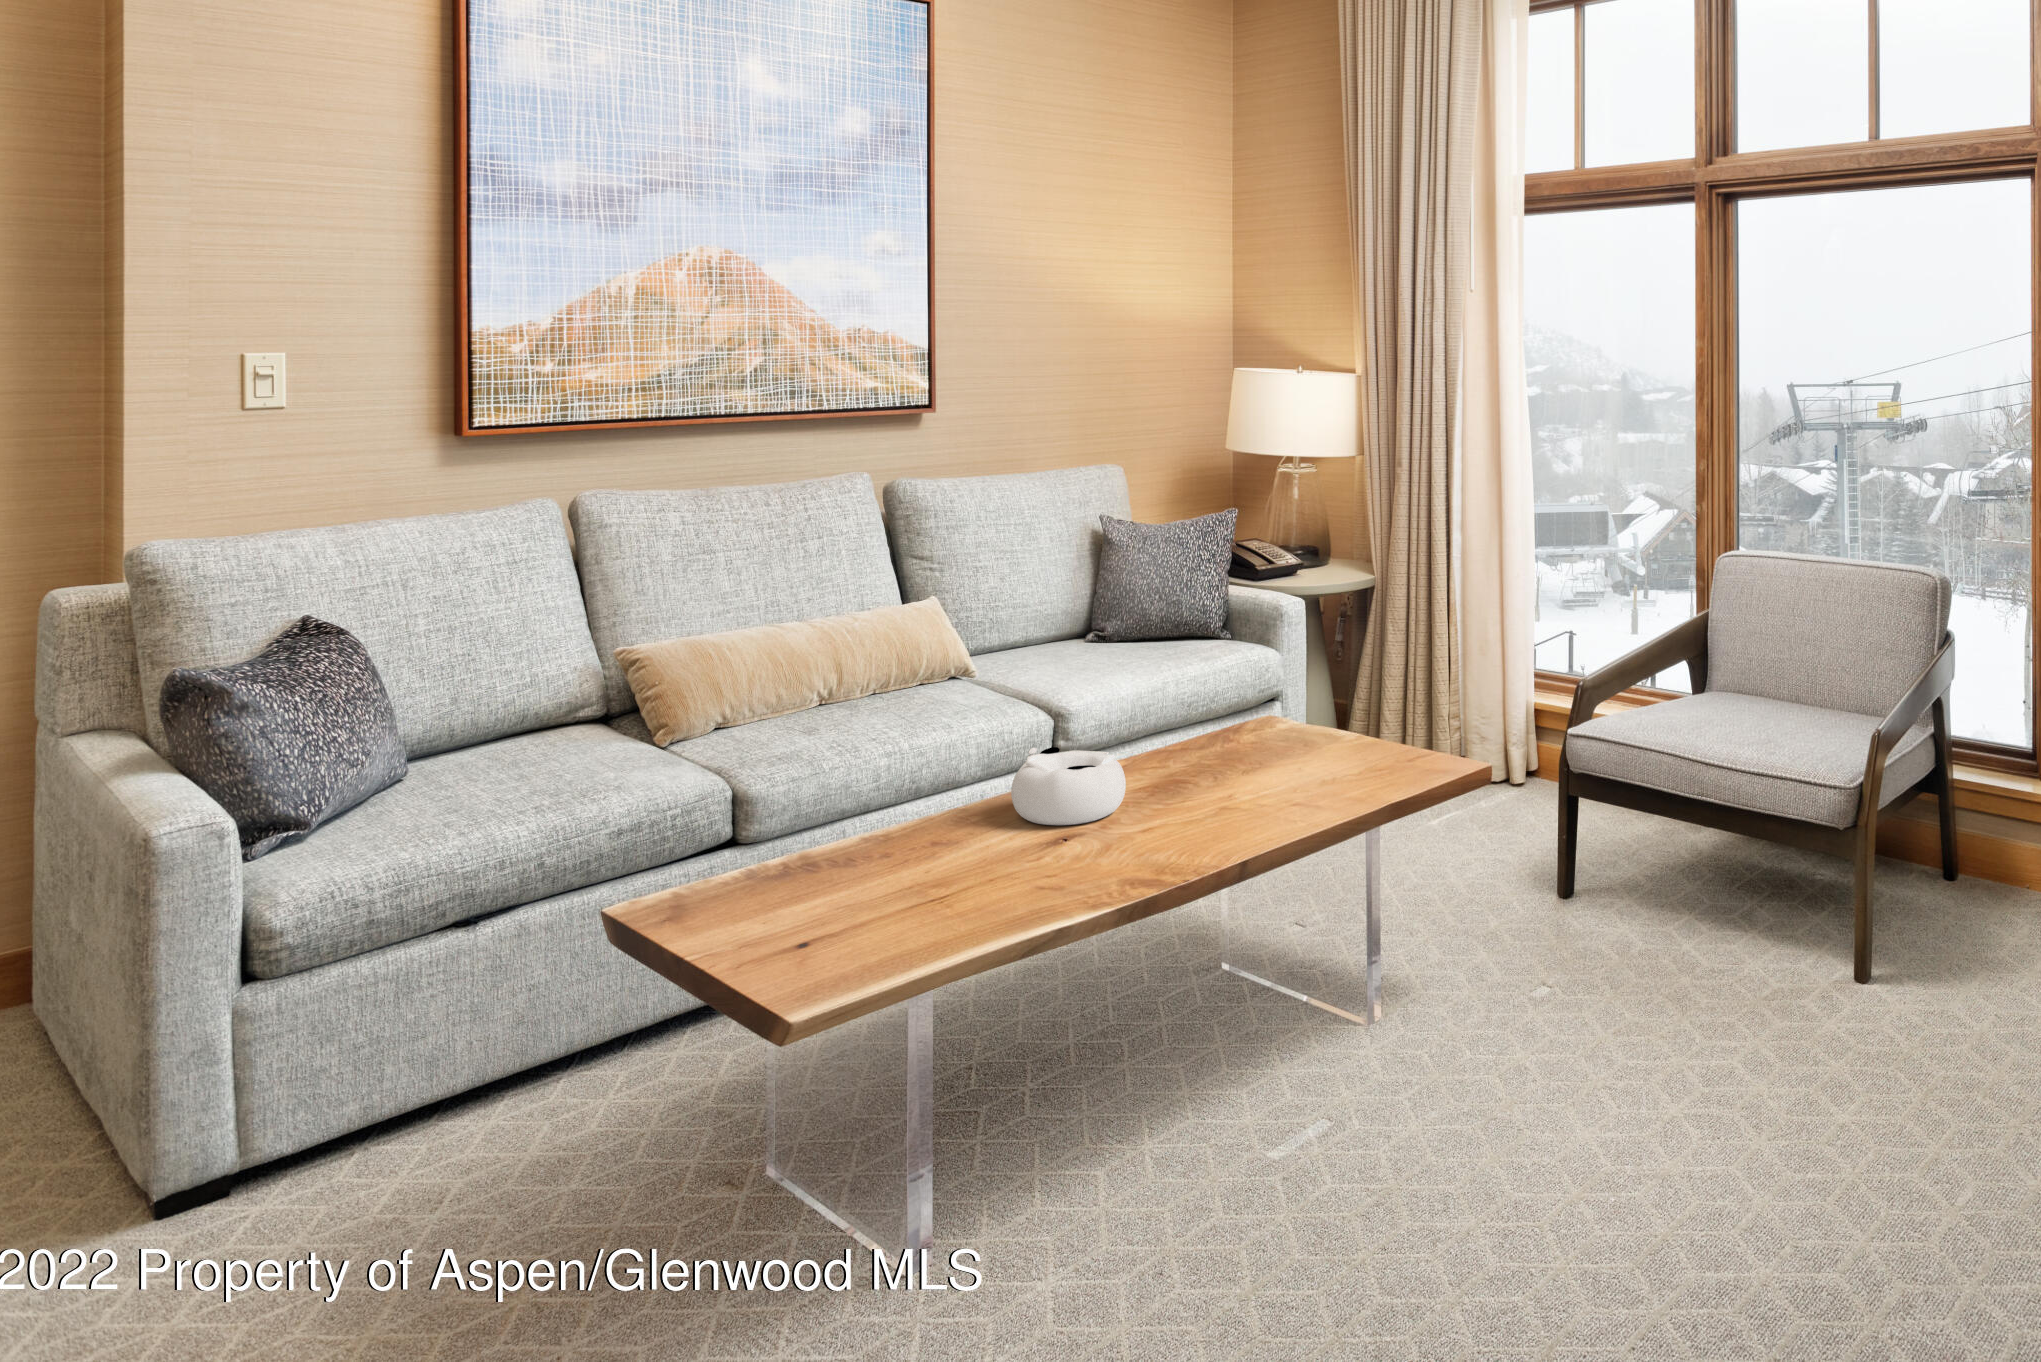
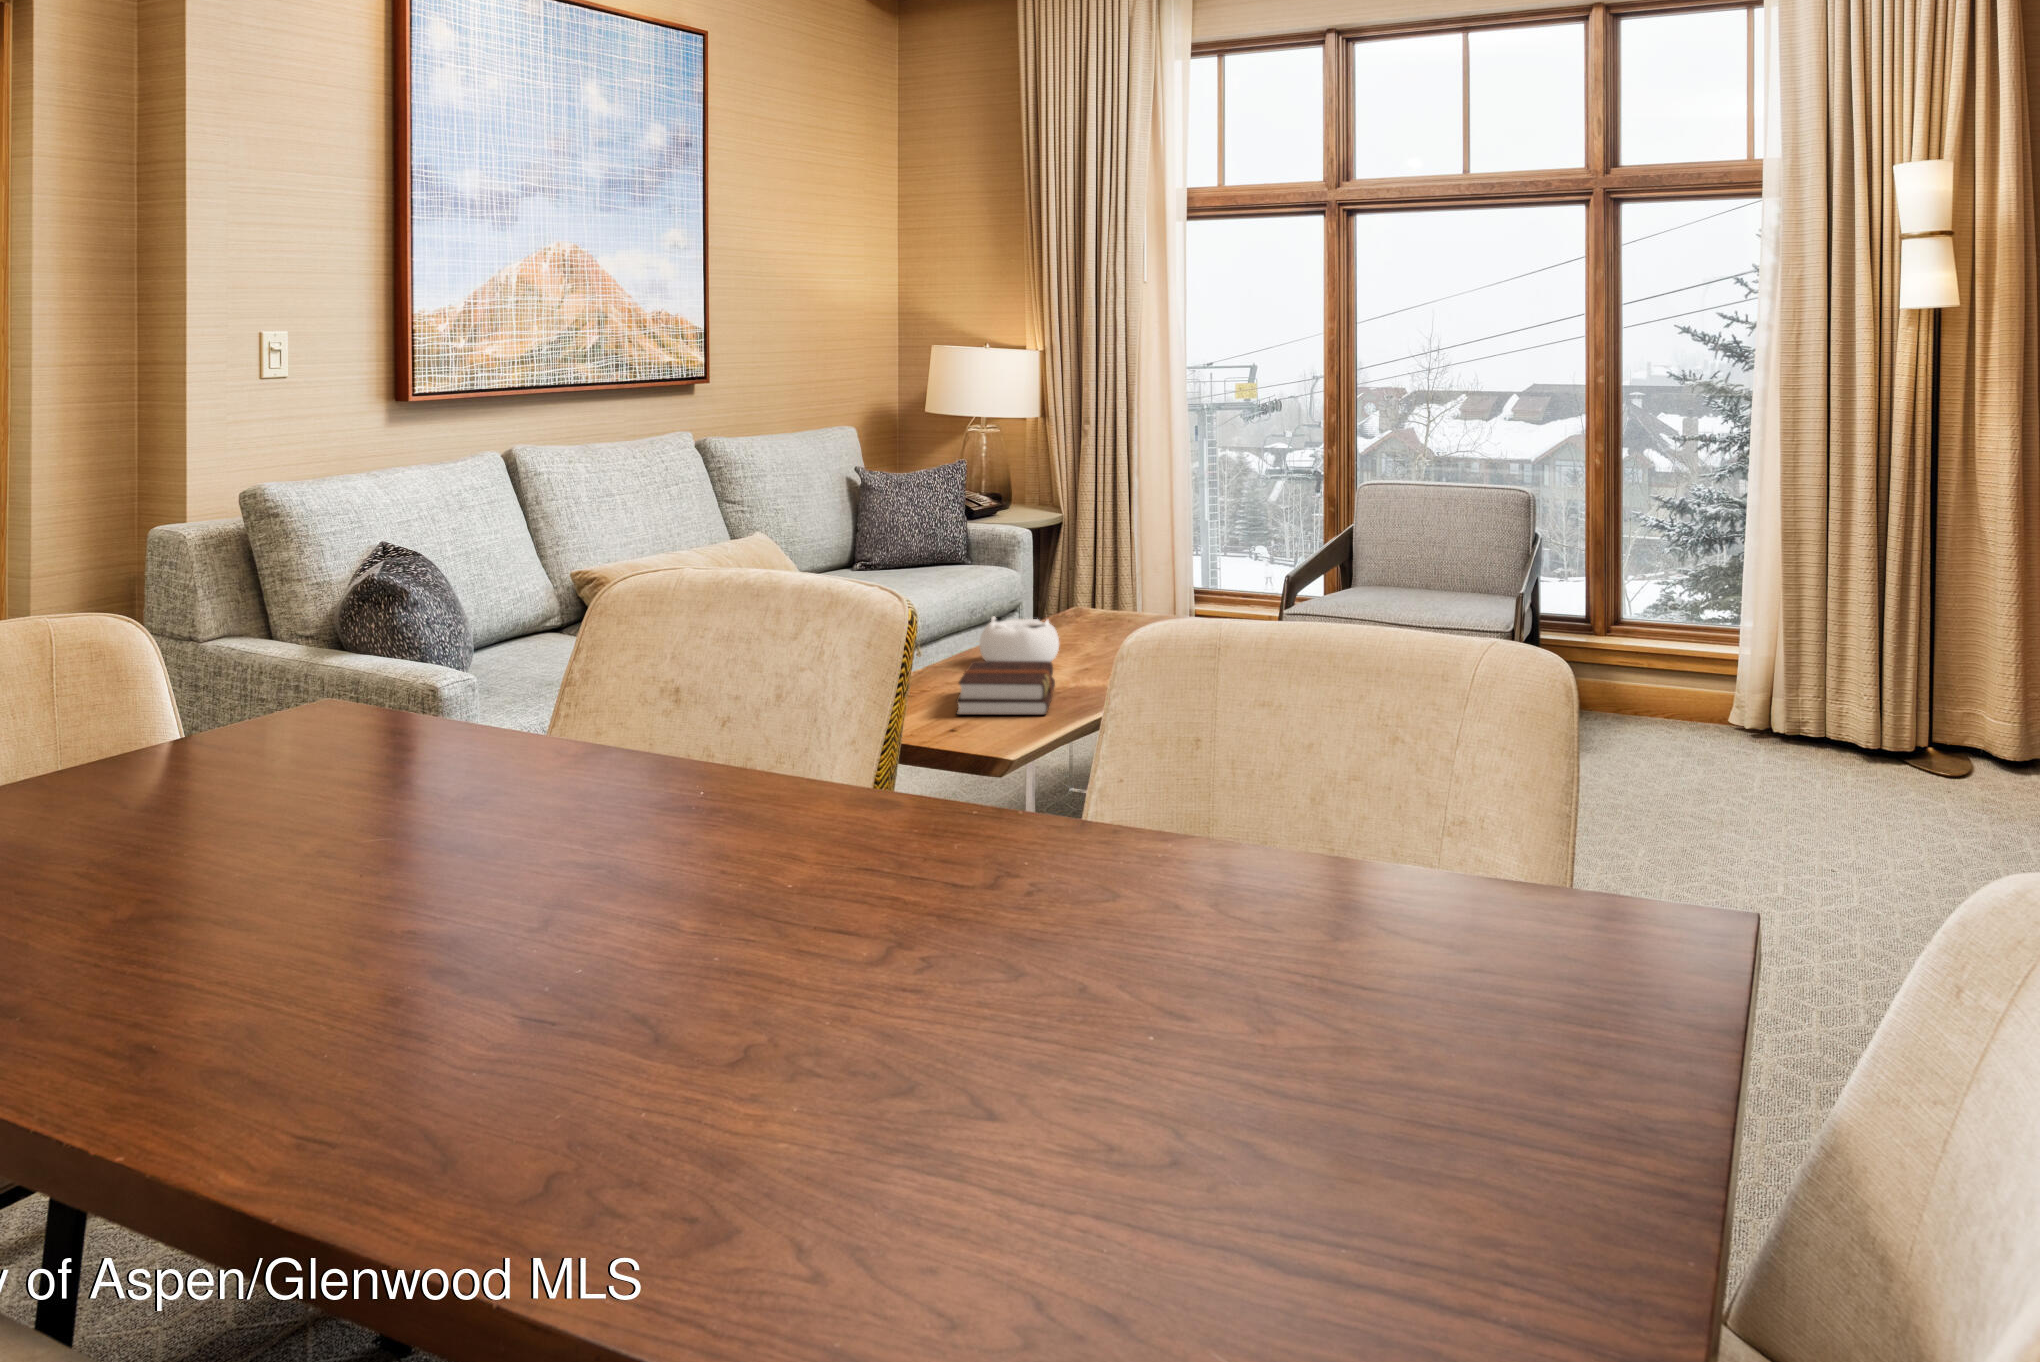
hardback book: none [818,826,1030,935] -> present [956,661,1055,715]

